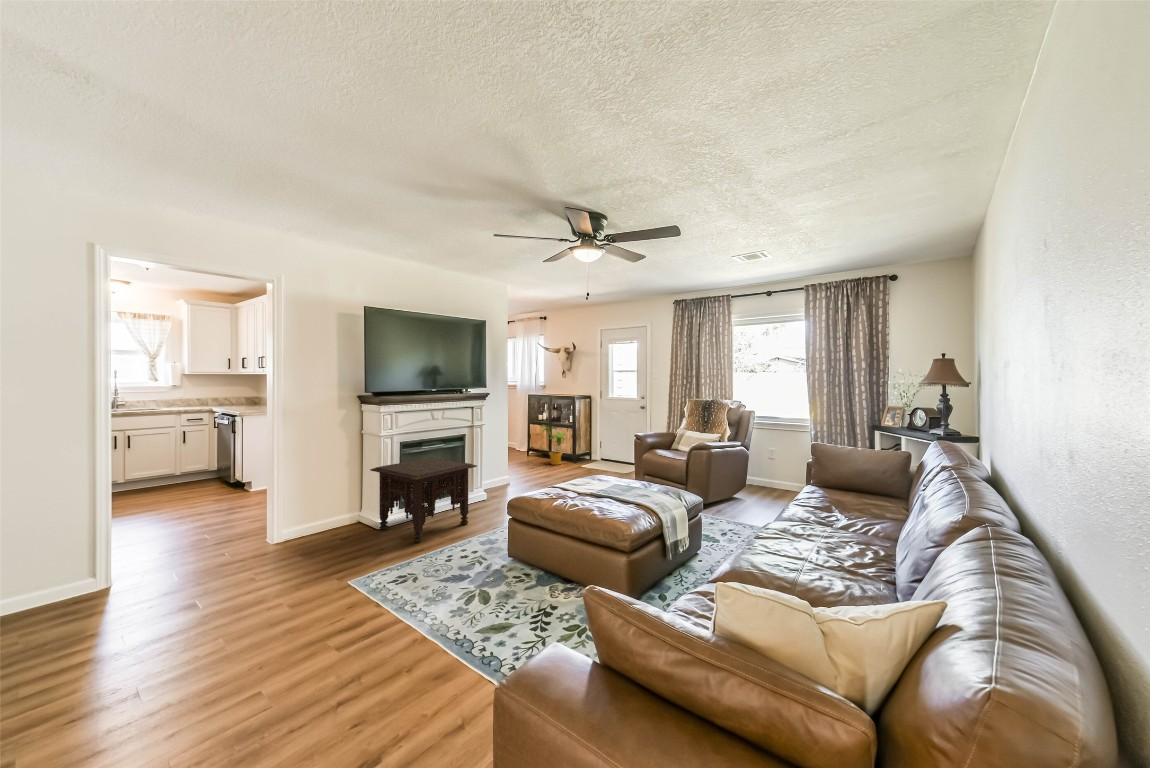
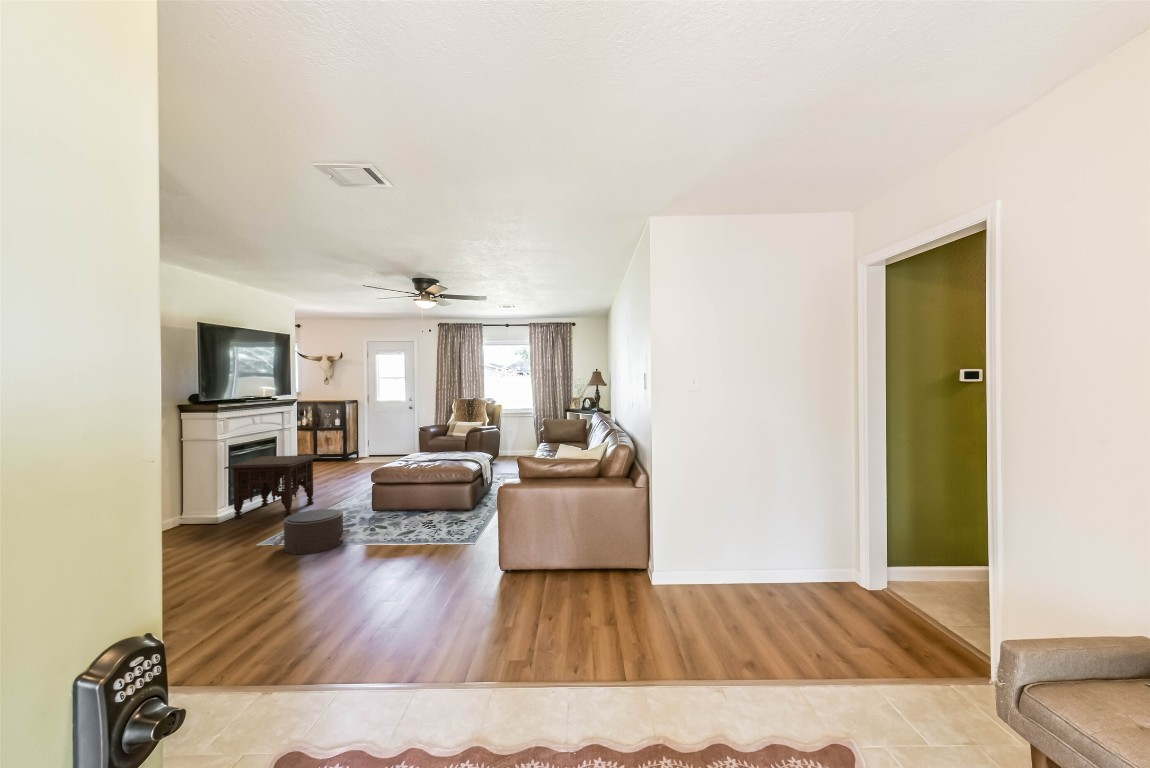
house plant: present [543,425,565,465] -> none [315,429,340,465]
pouf: none [281,561,397,651] -> present [272,509,350,554]

